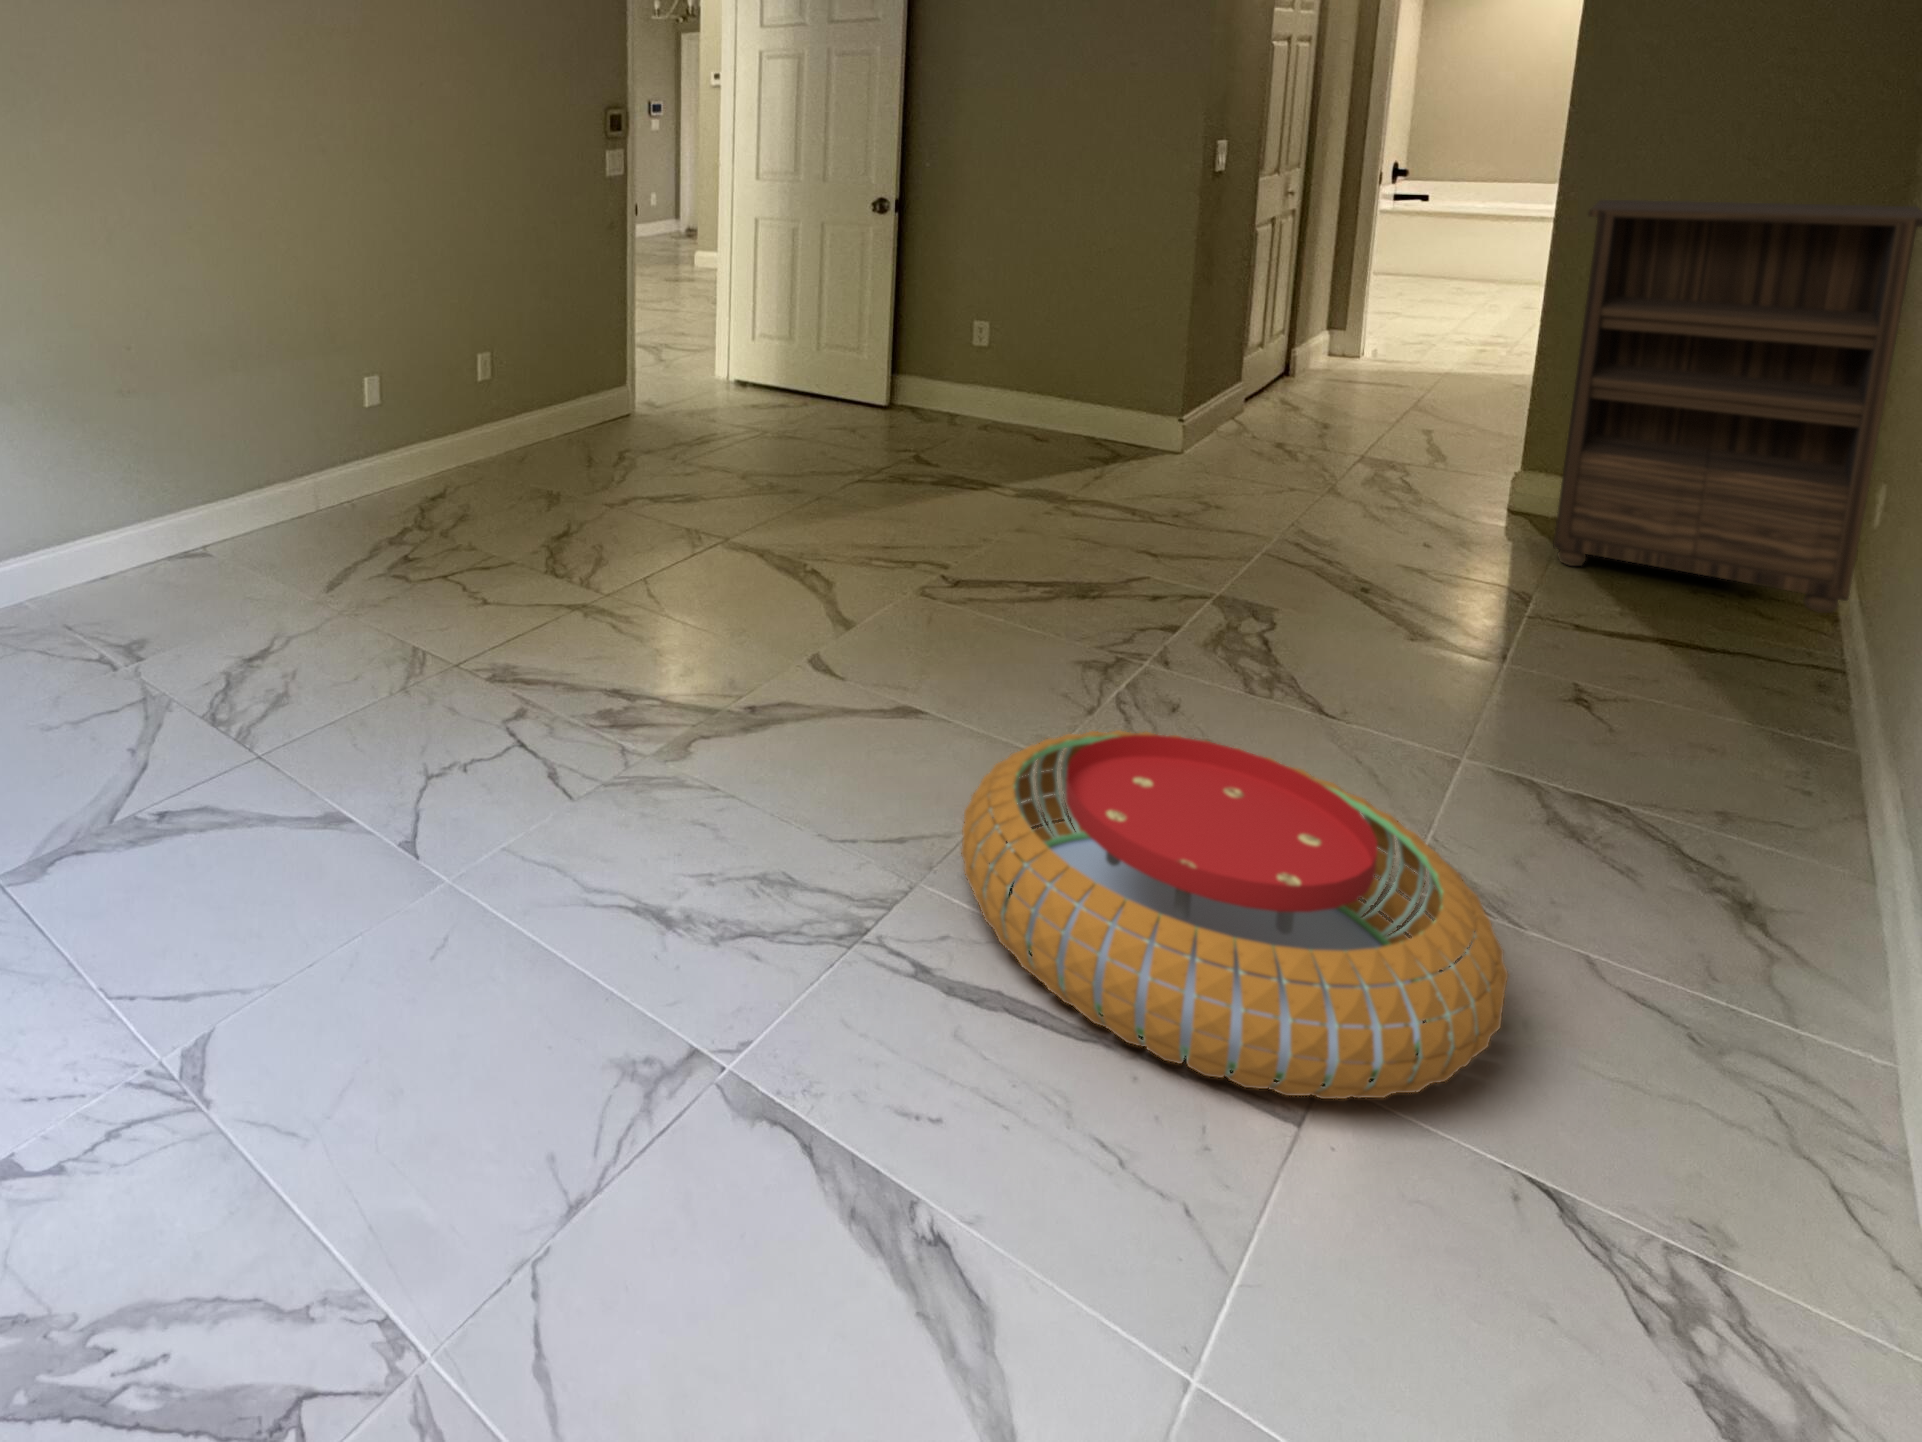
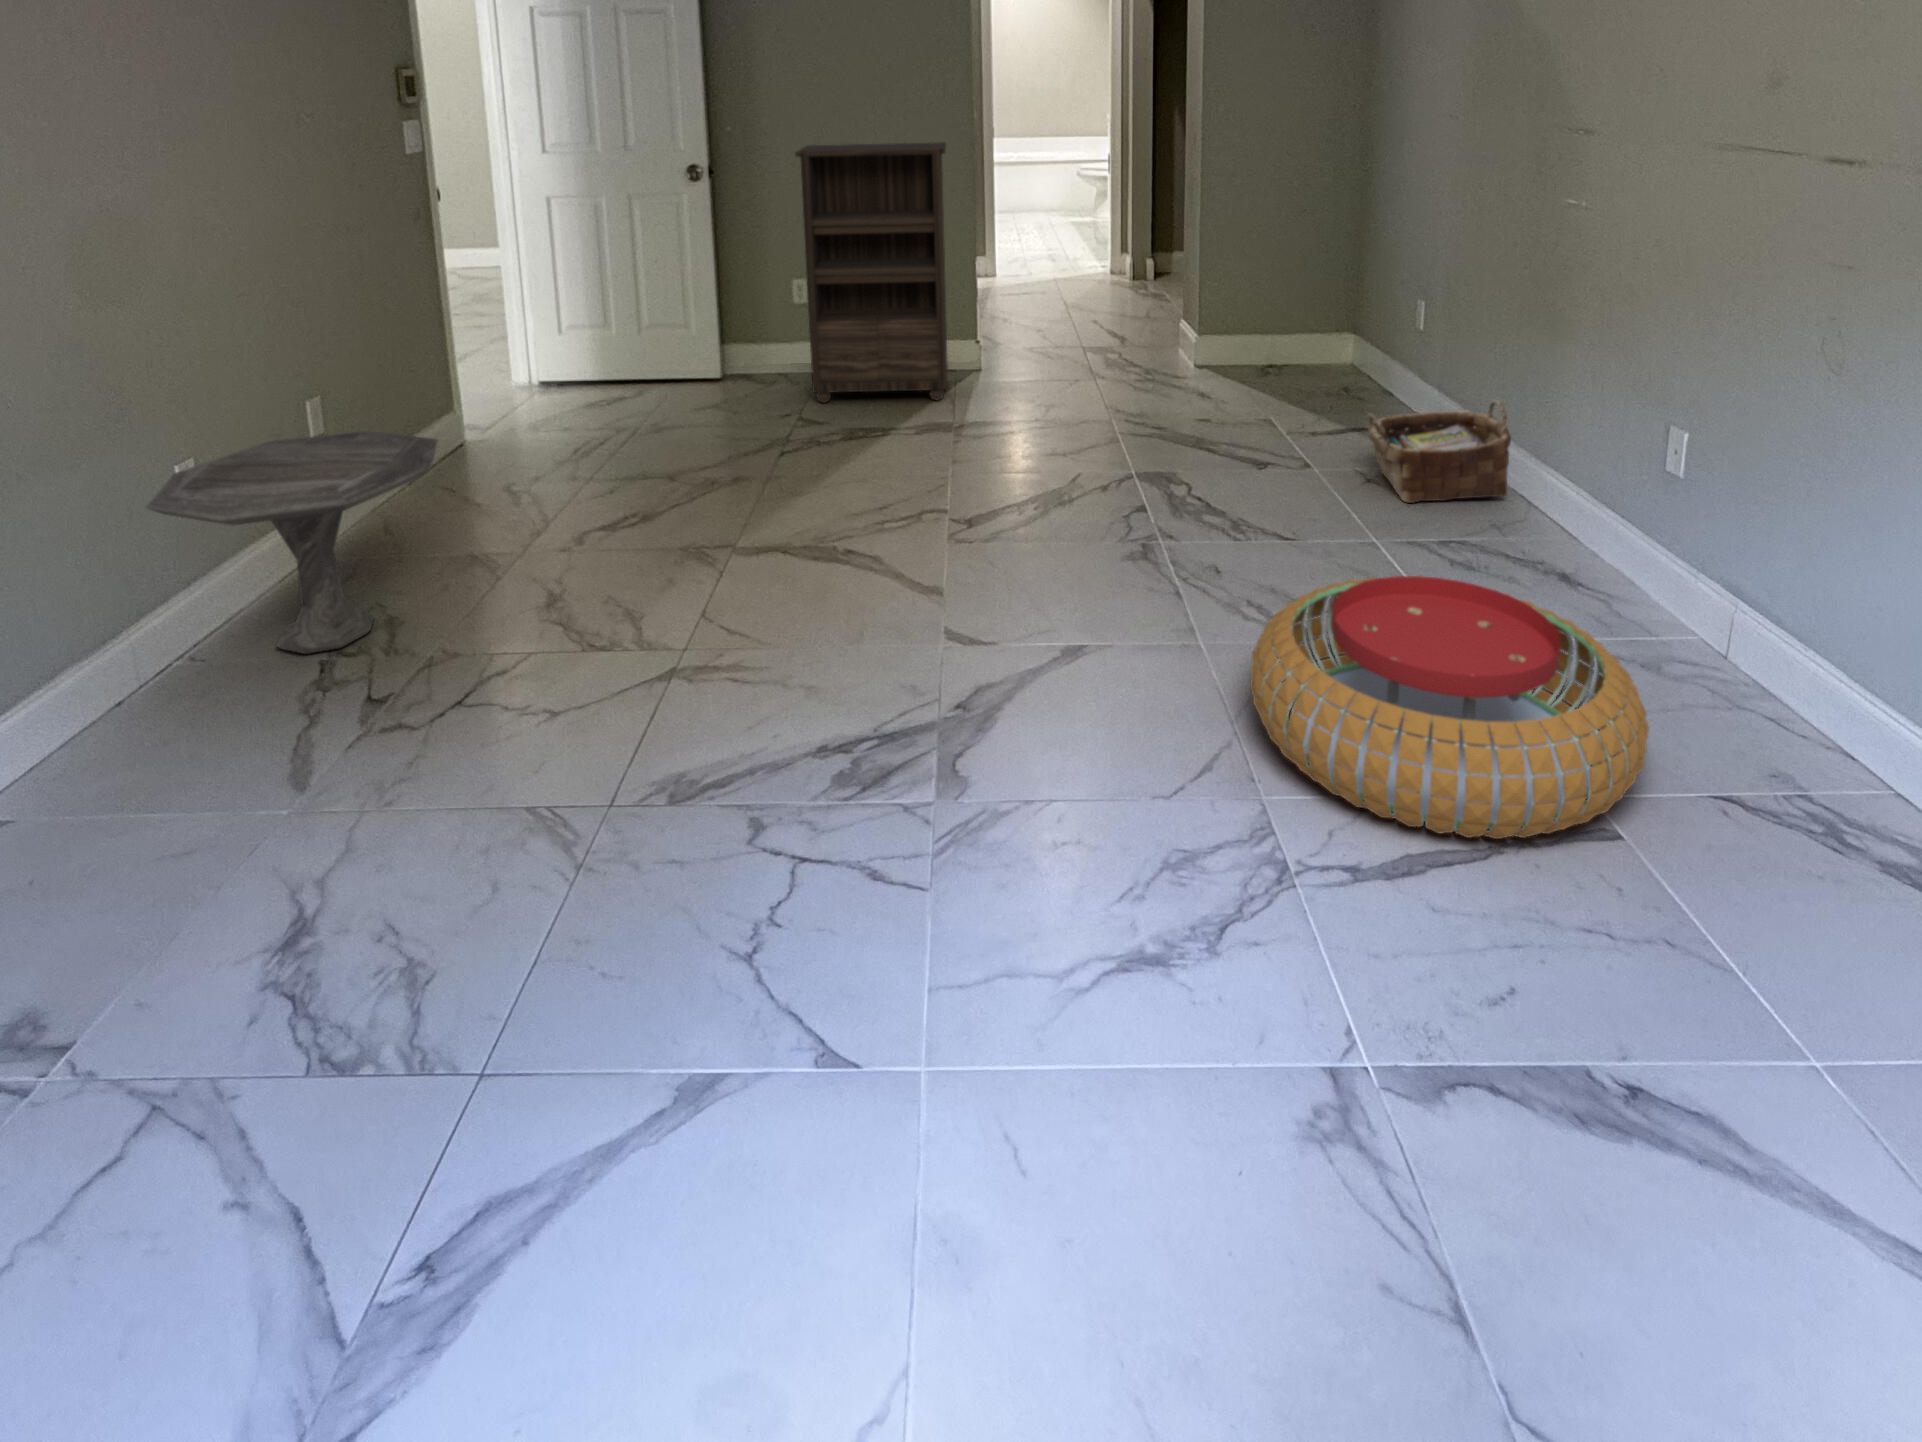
bookshelf: present [1553,200,1922,613] -> present [795,142,948,403]
side table: none [329,375,513,523] -> present [146,431,437,654]
woven basket: none [1594,607,1894,798] -> present [1367,399,1511,503]

